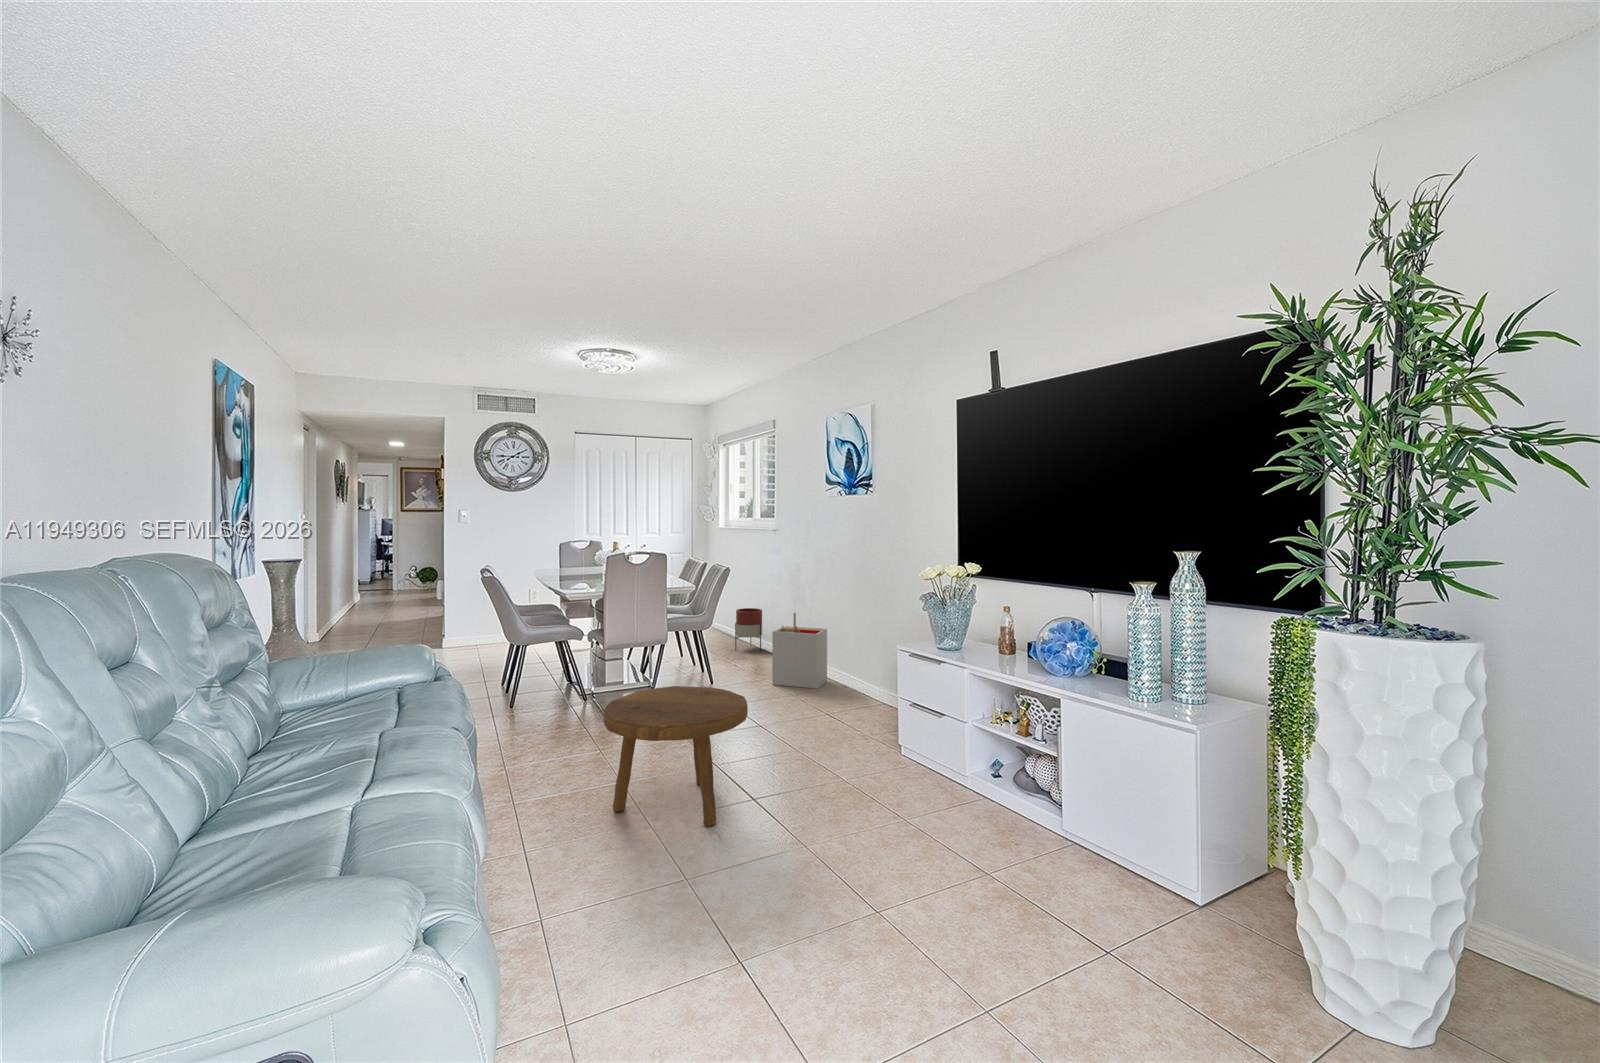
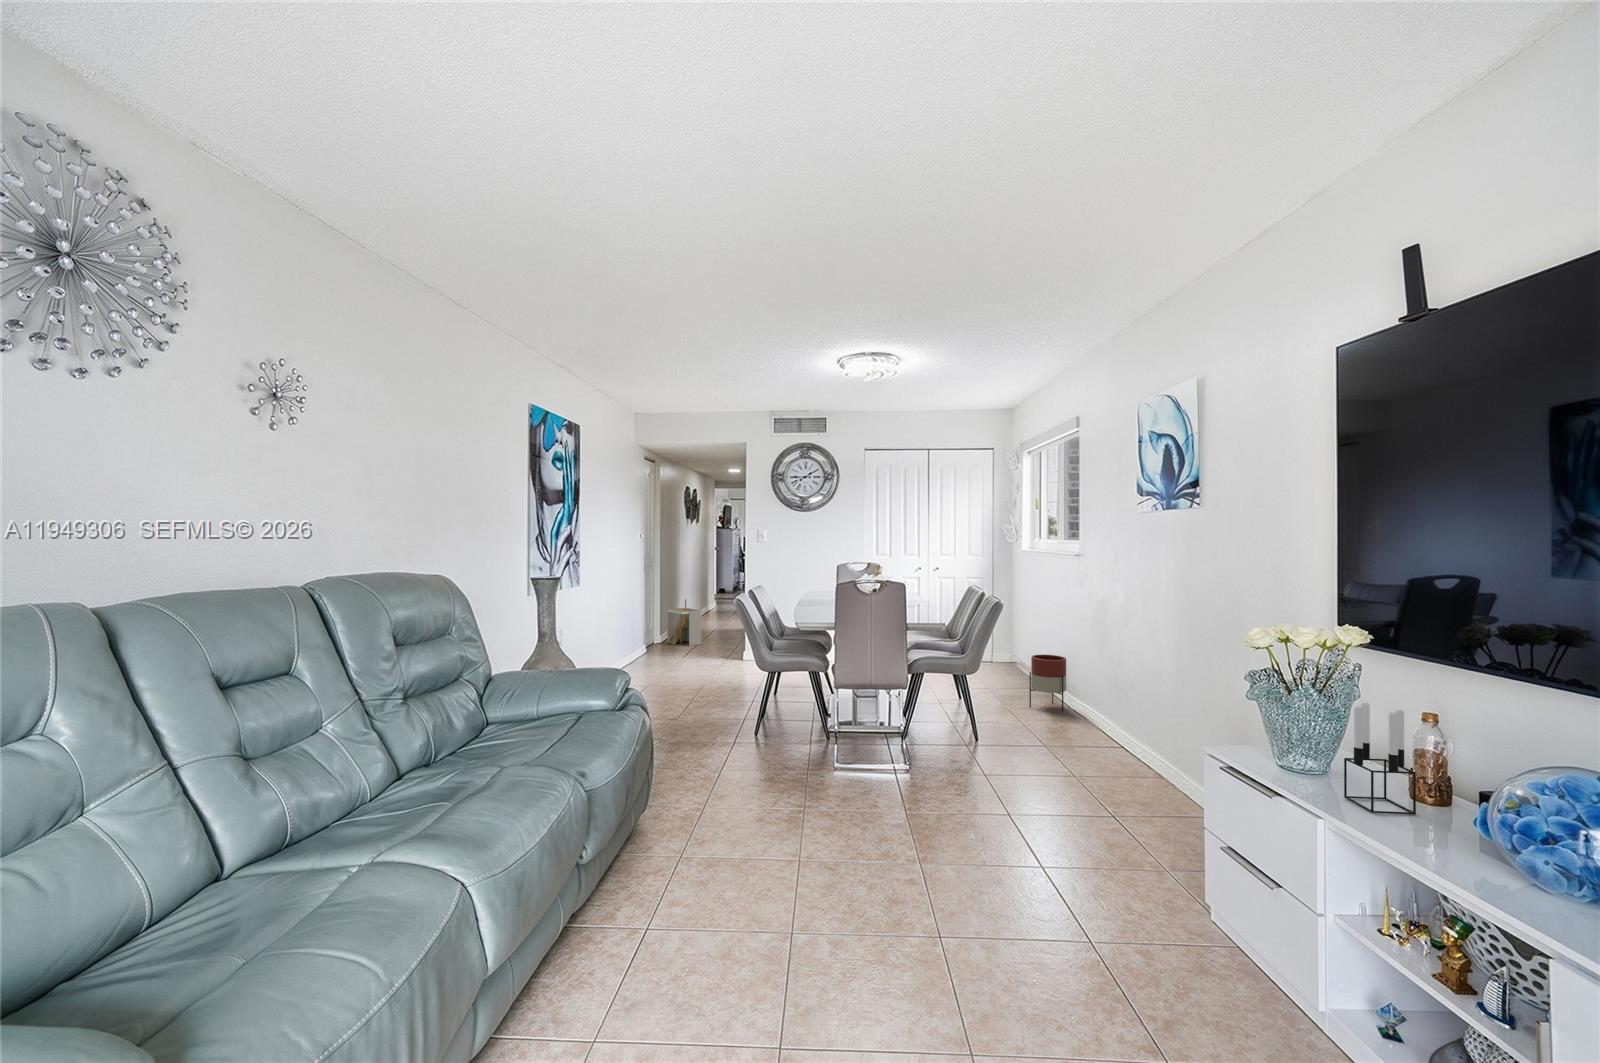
candle holder: none [973,603,1004,662] -> present [1344,703,1416,814]
storage bin: present [772,613,827,689] -> present [667,599,701,646]
footstool: present [603,686,748,826] -> none [741,760,932,975]

